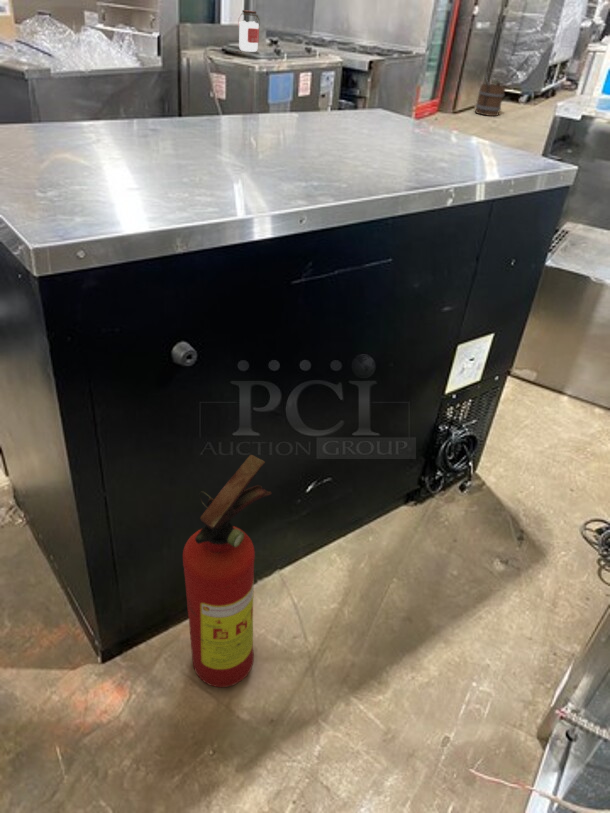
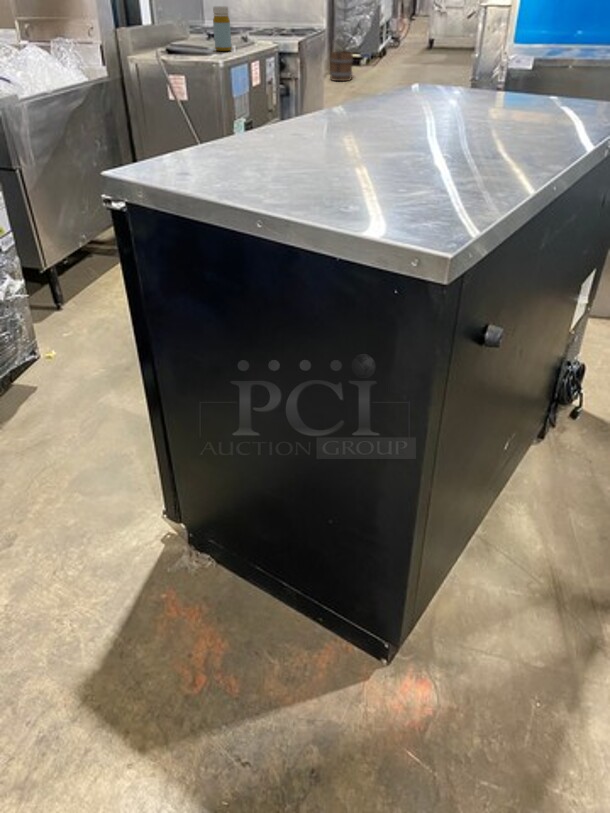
jar: present [239,10,259,52] -> none [178,5,201,48]
bottle: none [266,15,284,58] -> present [213,6,232,51]
fire extinguisher: present [183,455,271,687] -> none [457,436,559,648]

